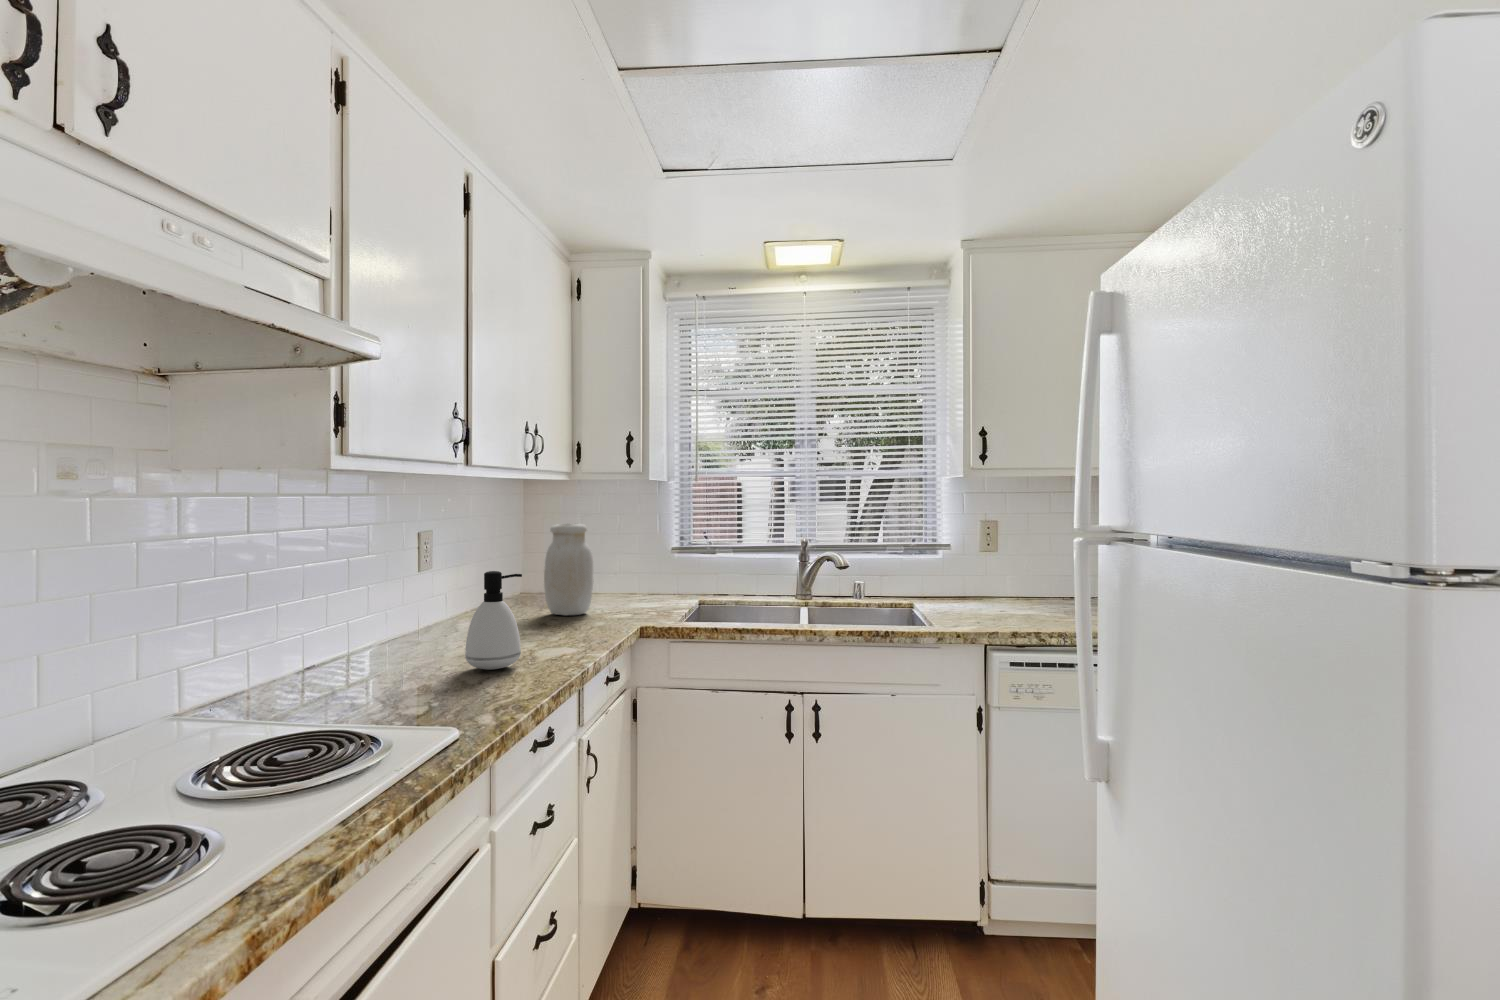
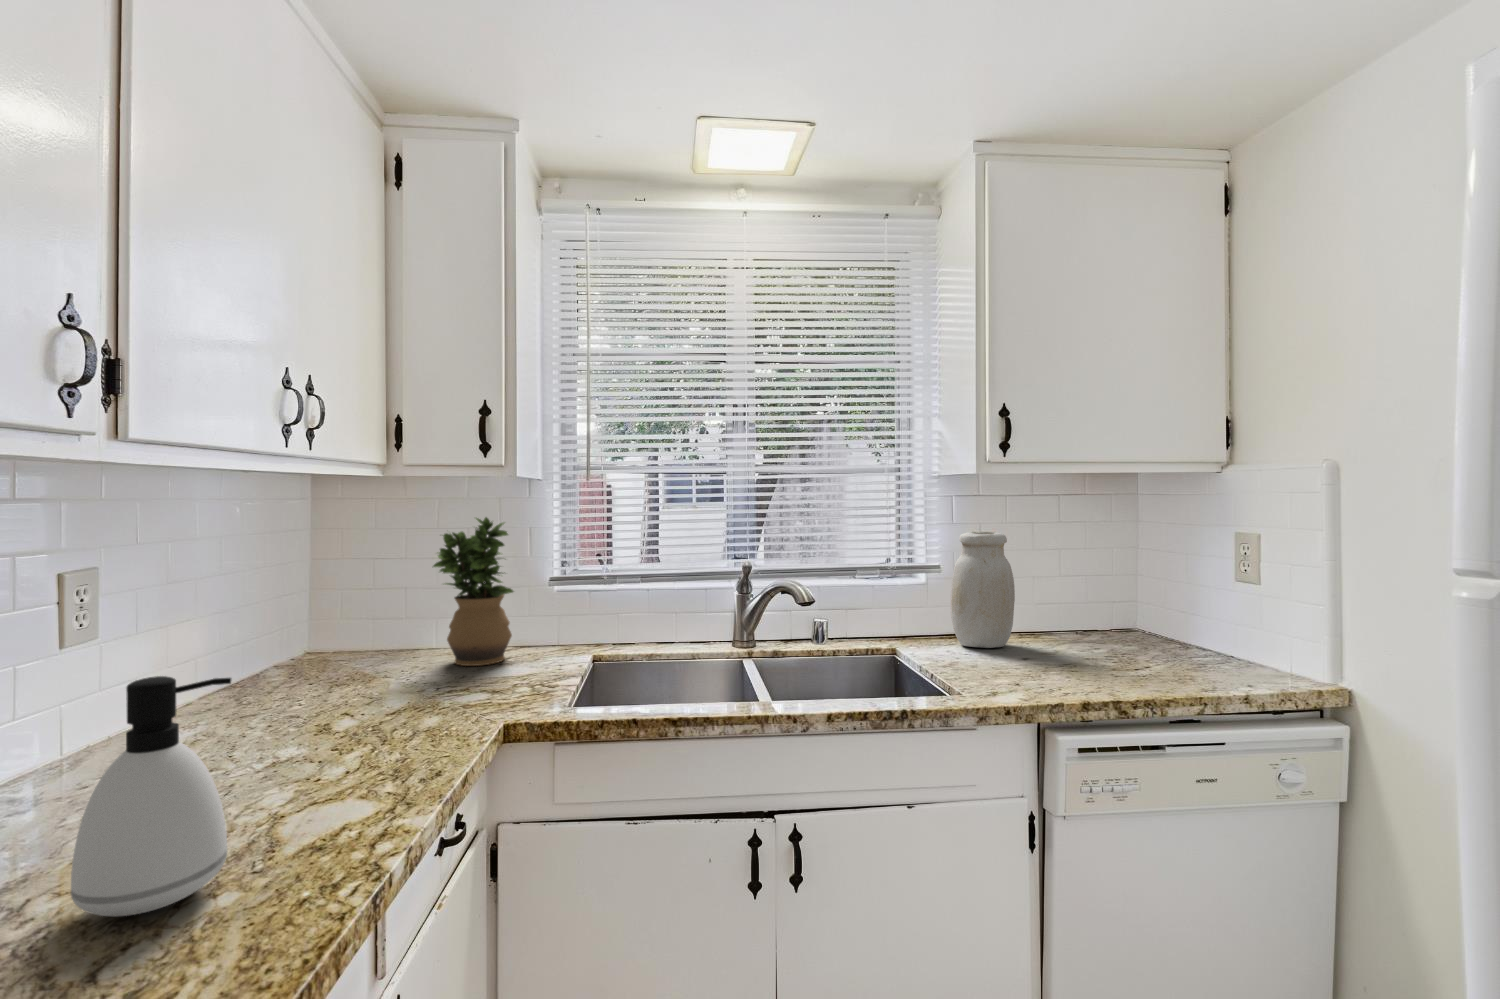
potted plant: none [599,507,650,603] -> present [433,517,514,666]
jar: present [544,524,594,615] -> present [951,532,1015,648]

